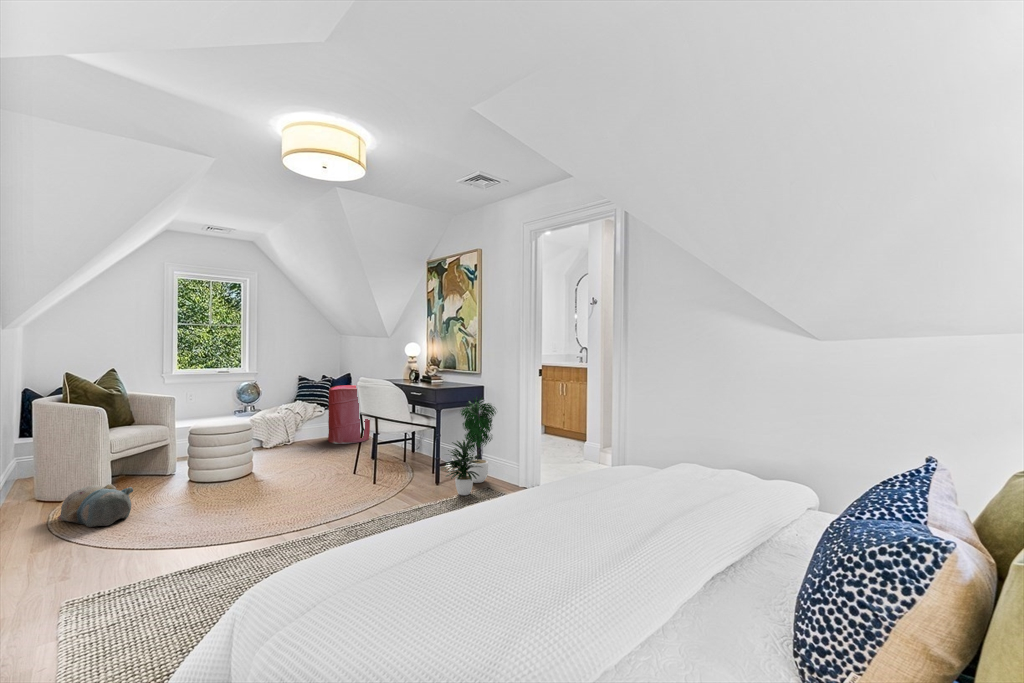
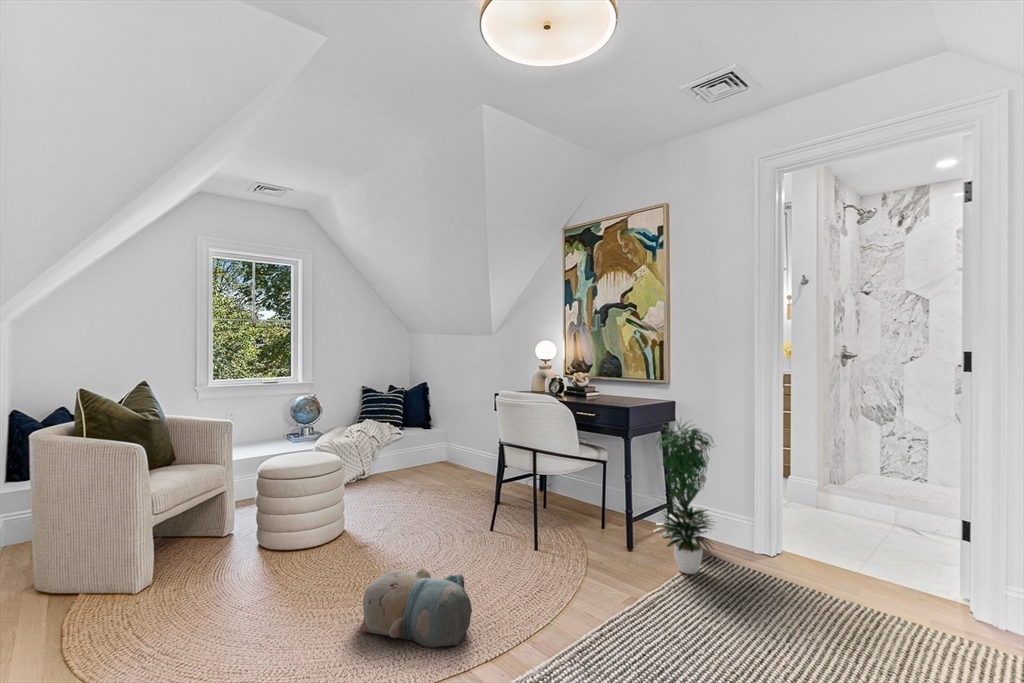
laundry hamper: present [328,385,370,444] -> none [412,399,468,479]
plush toy: present [57,484,133,527] -> present [360,568,472,647]

